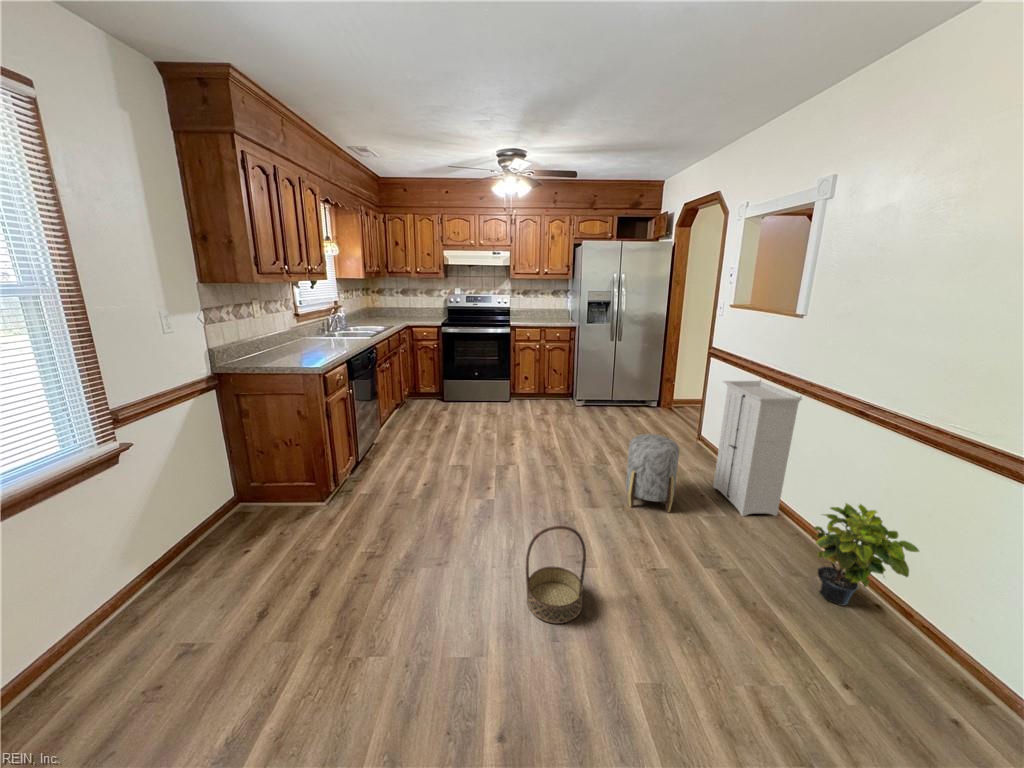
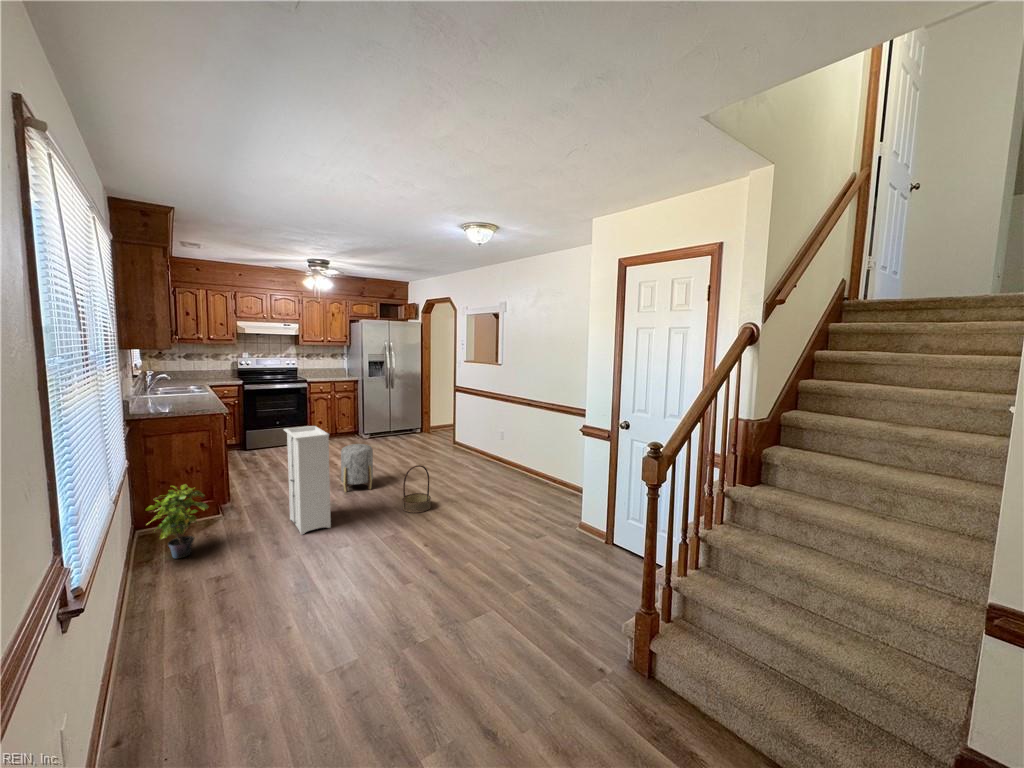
storage cabinet: present [713,381,802,516] -> present [284,426,331,535]
stool: present [626,434,679,512] -> present [341,444,373,492]
potted plant: present [812,503,919,605] -> present [146,484,208,558]

